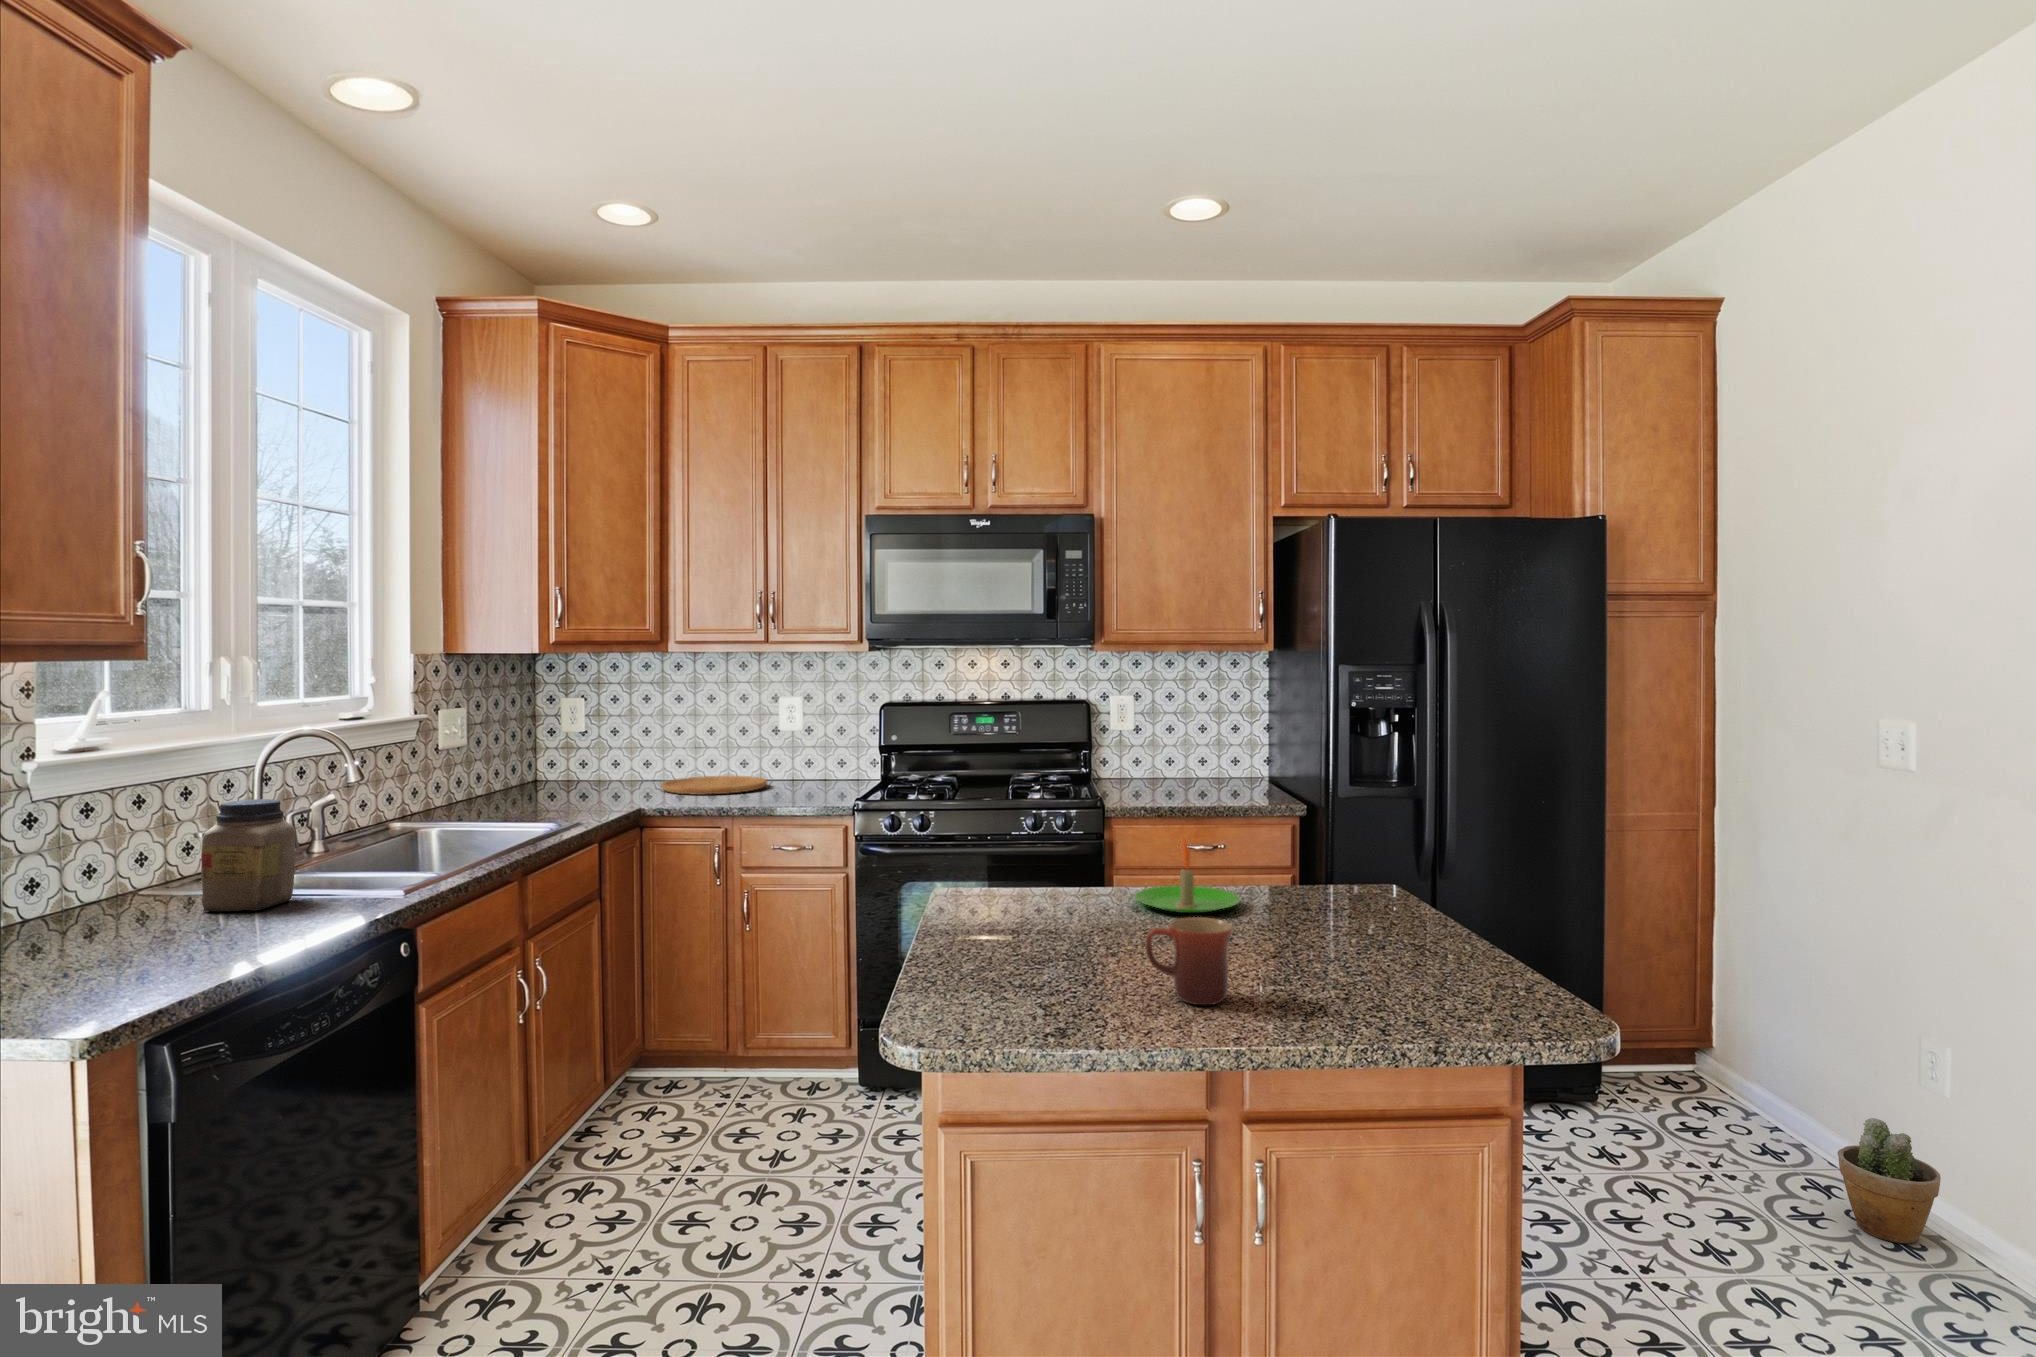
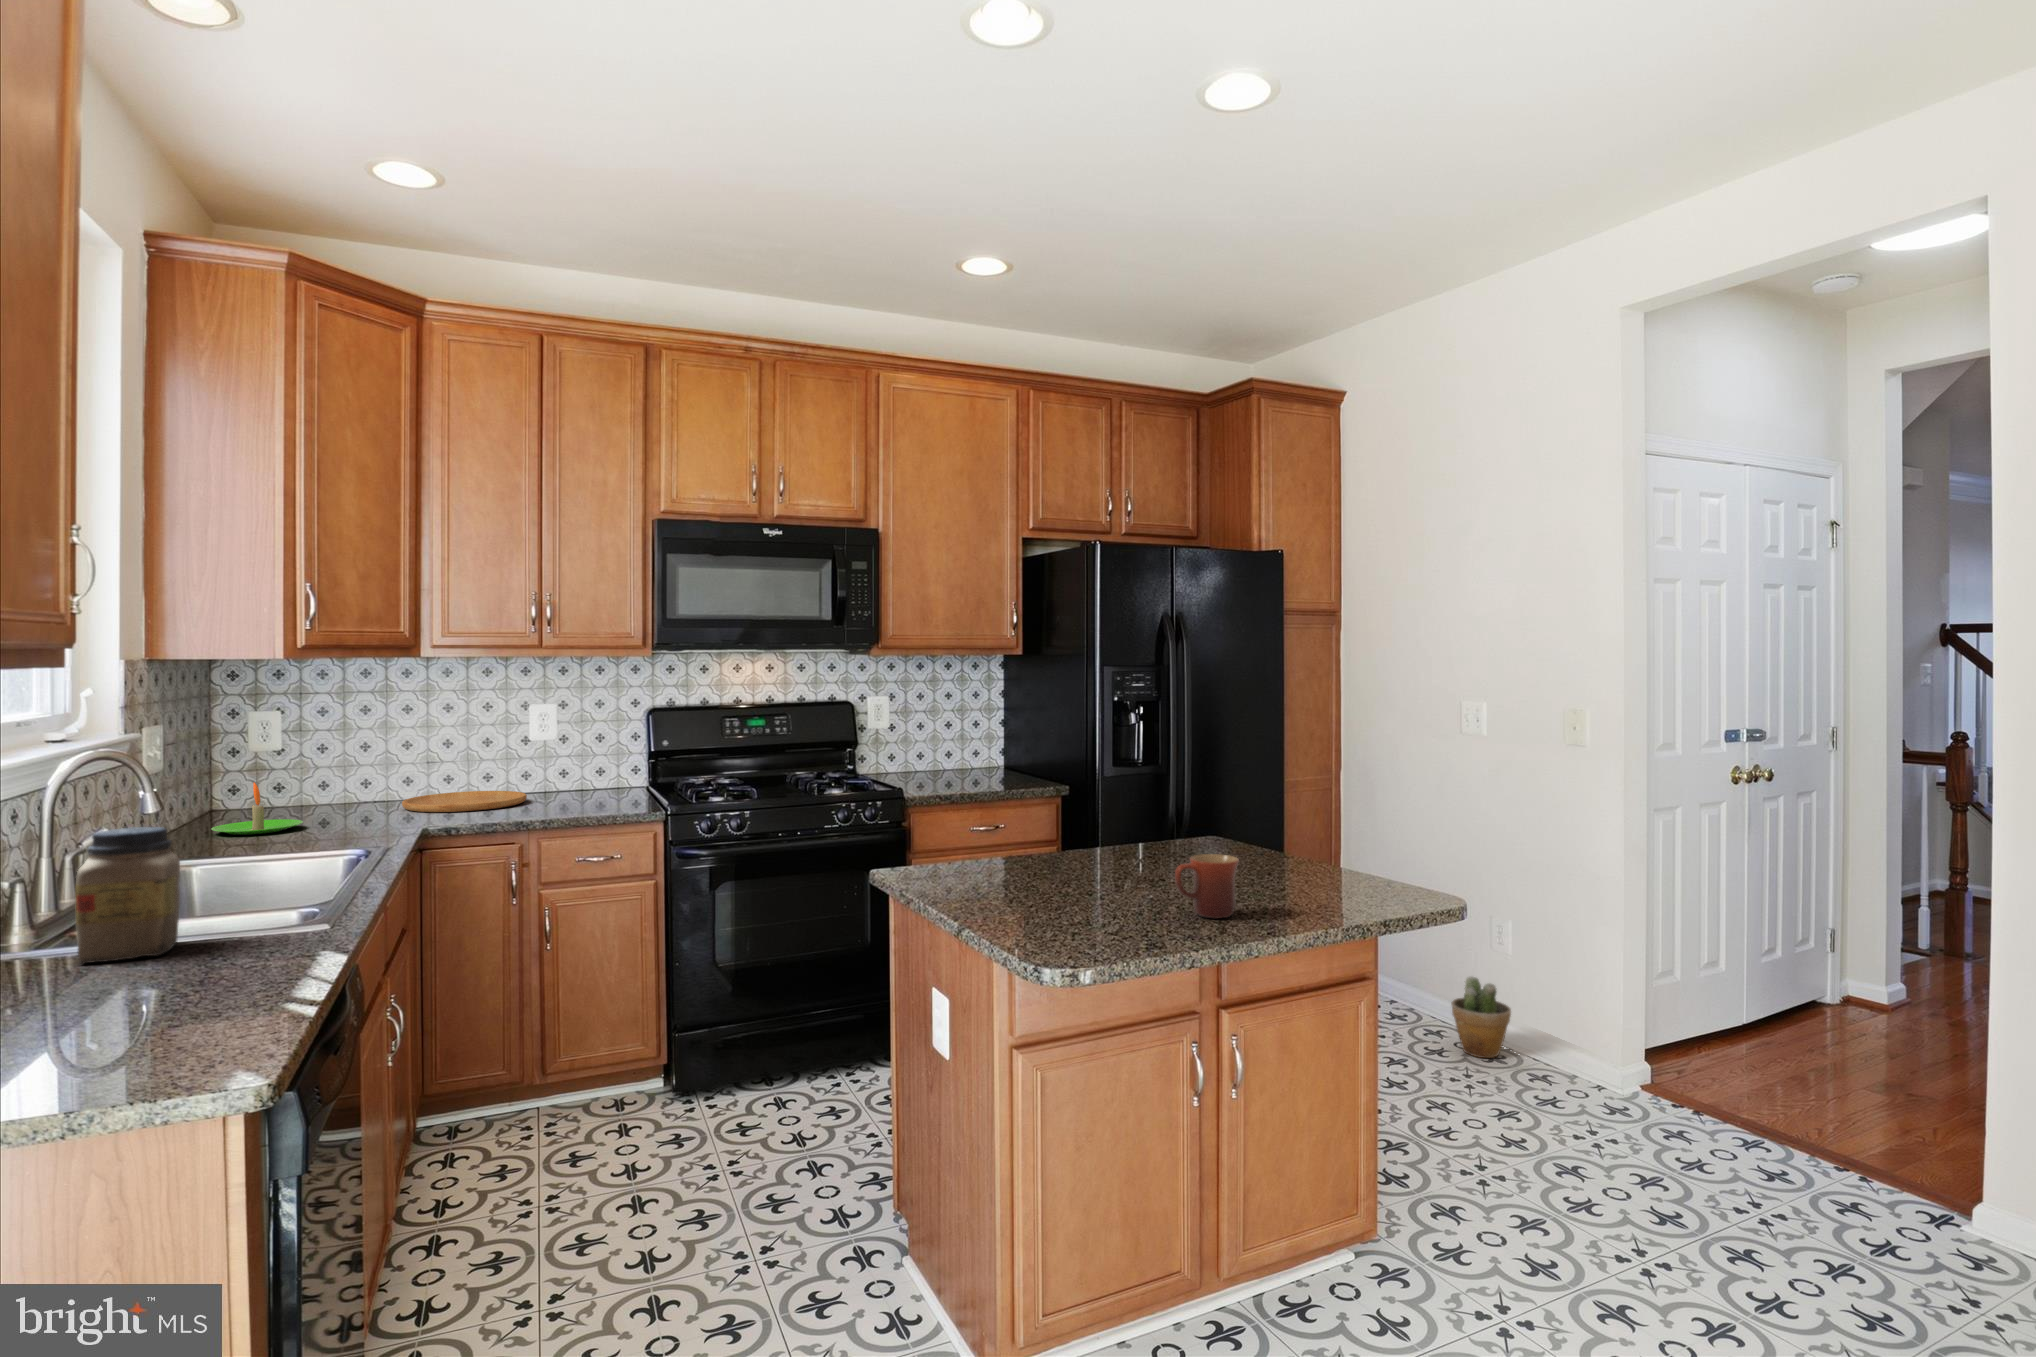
candle: present [1135,838,1240,913] -> present [212,782,303,835]

